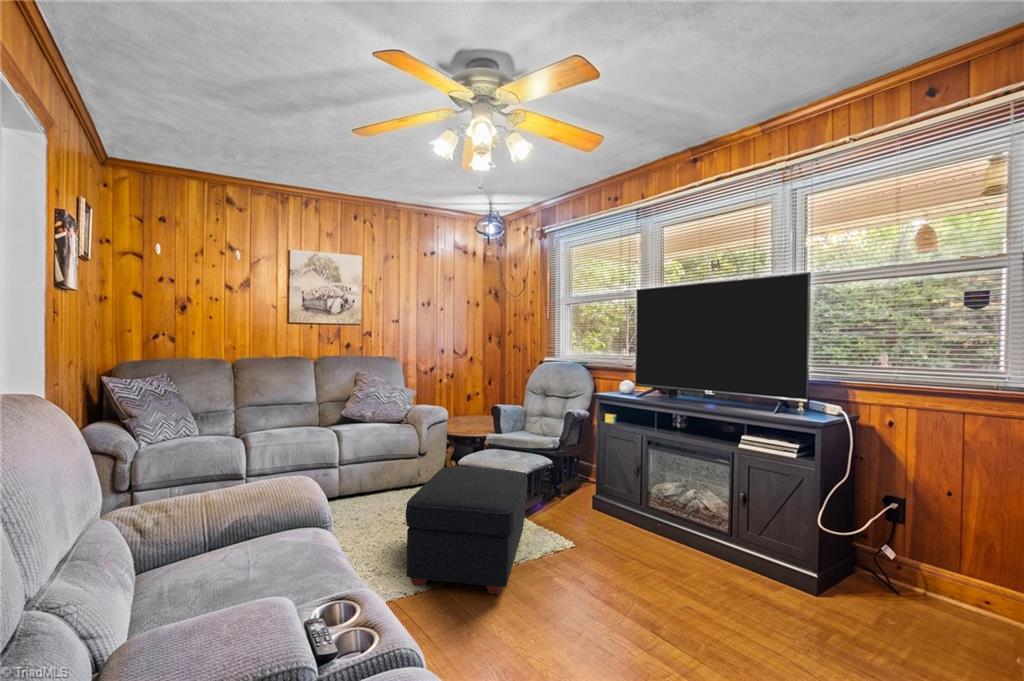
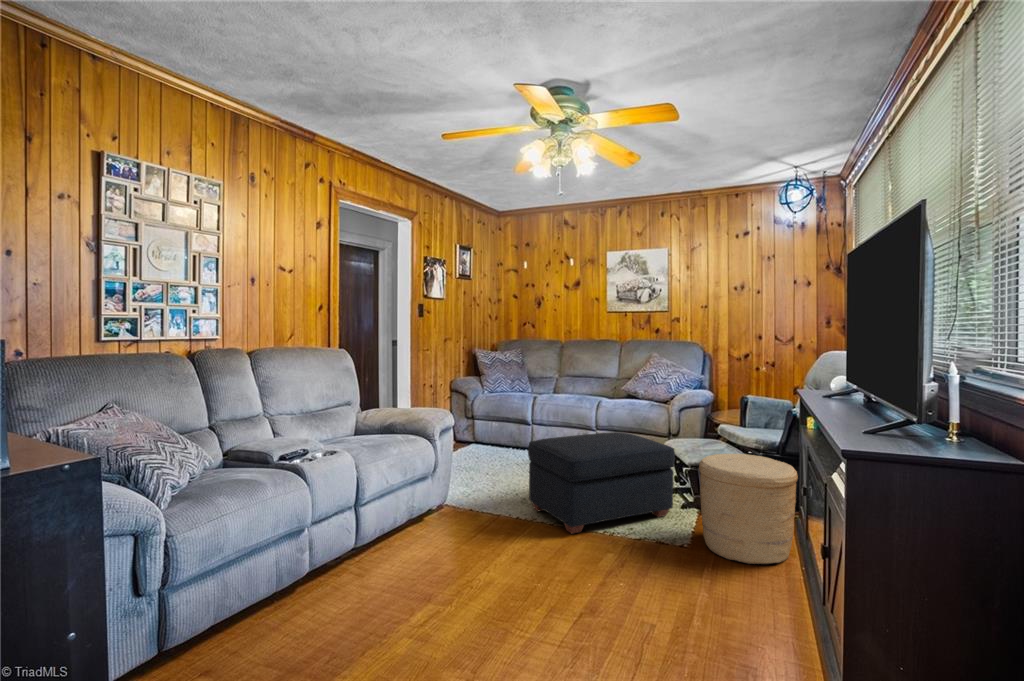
woven basket: none [568,464,645,559] -> present [699,454,798,564]

